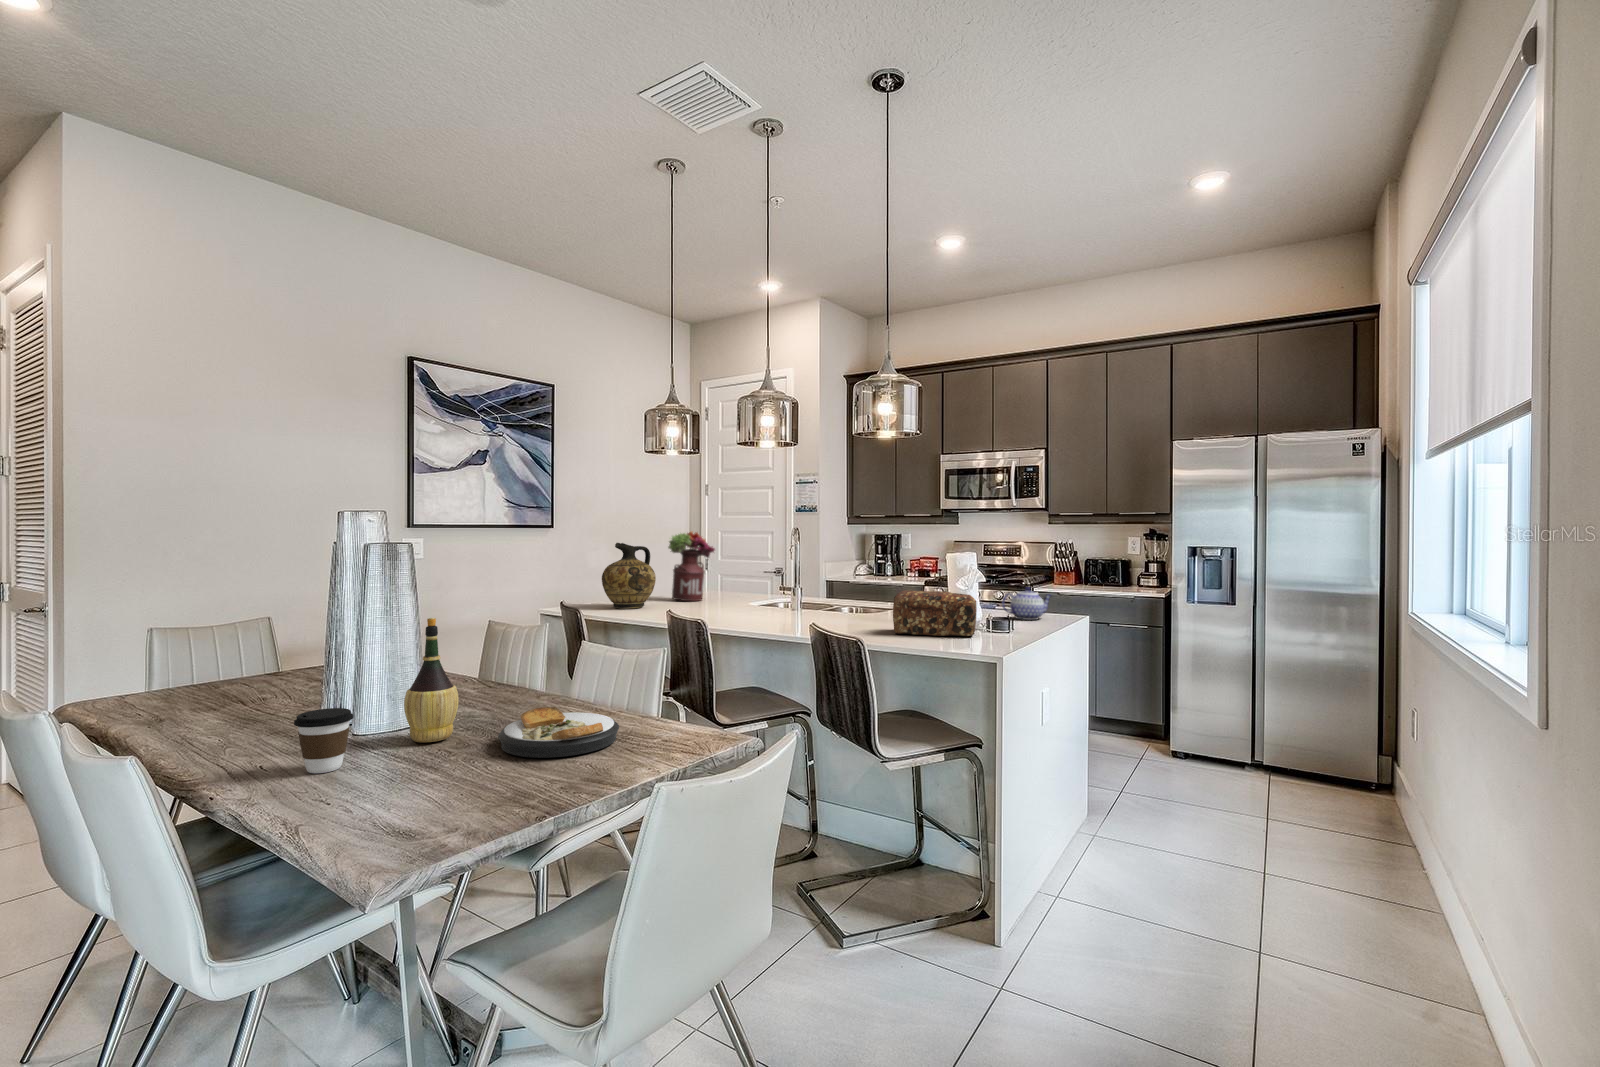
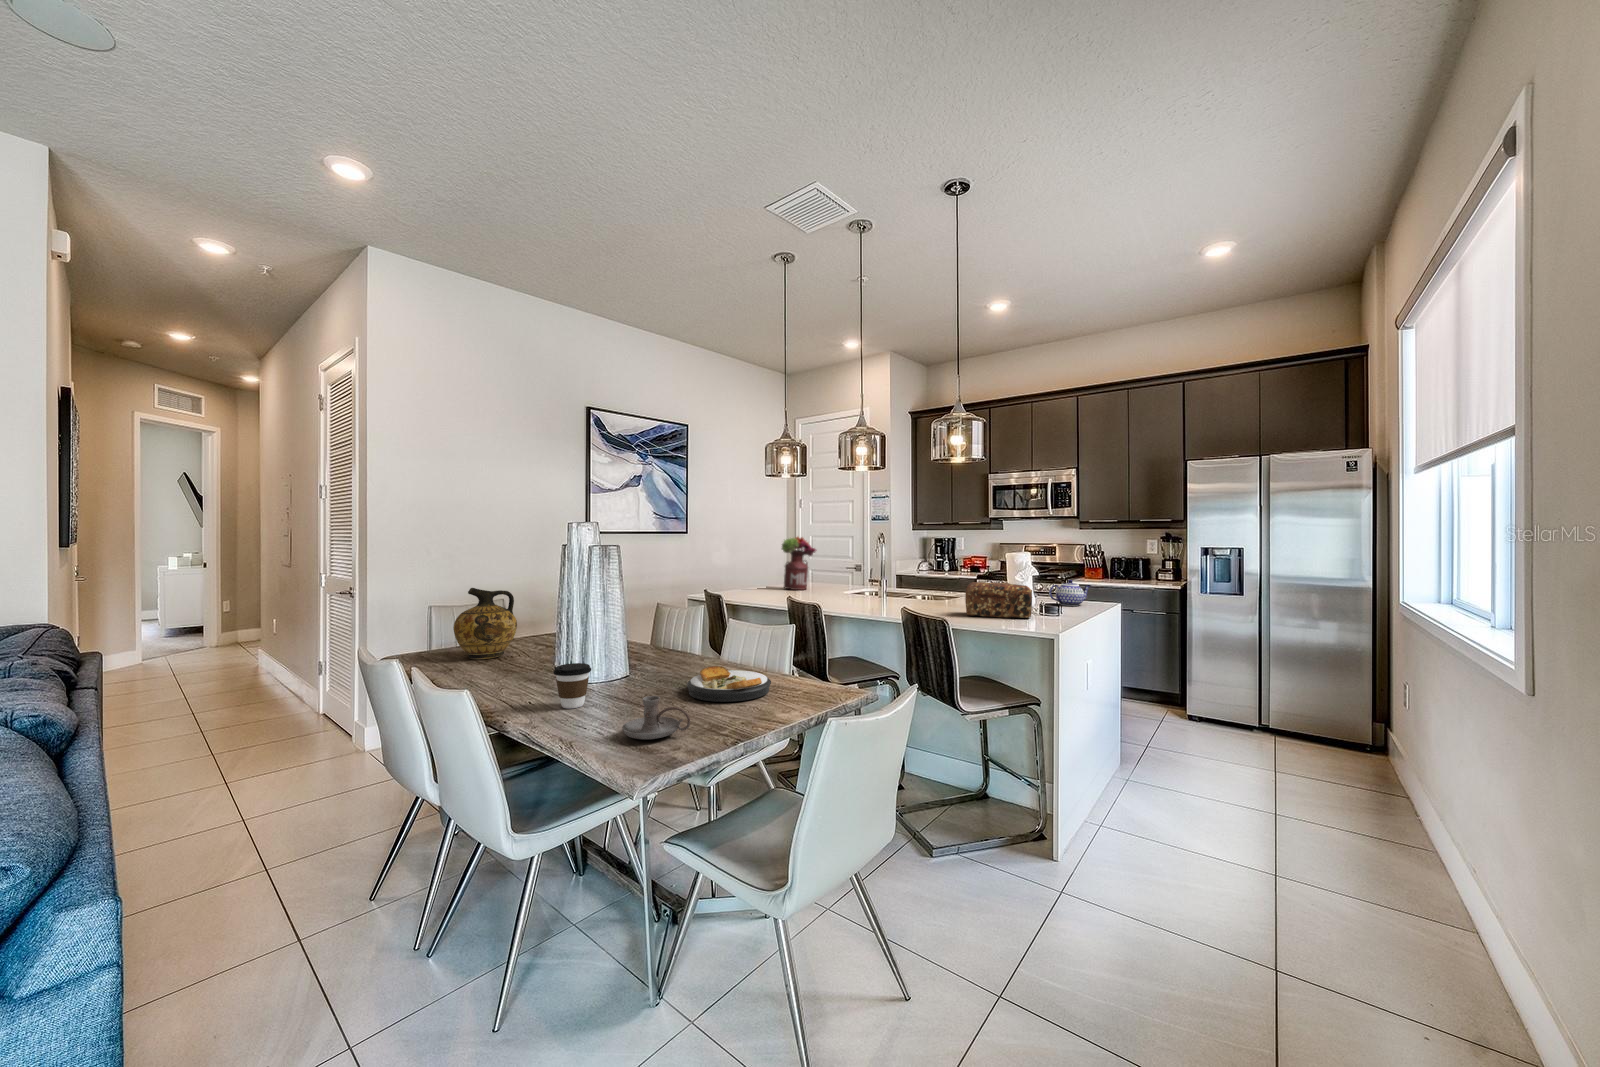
ceramic jug: present [602,543,656,609] -> present [453,588,517,659]
wine bottle: present [404,618,459,742] -> none [619,600,656,689]
candle holder: none [378,755,480,818] -> present [622,696,690,739]

